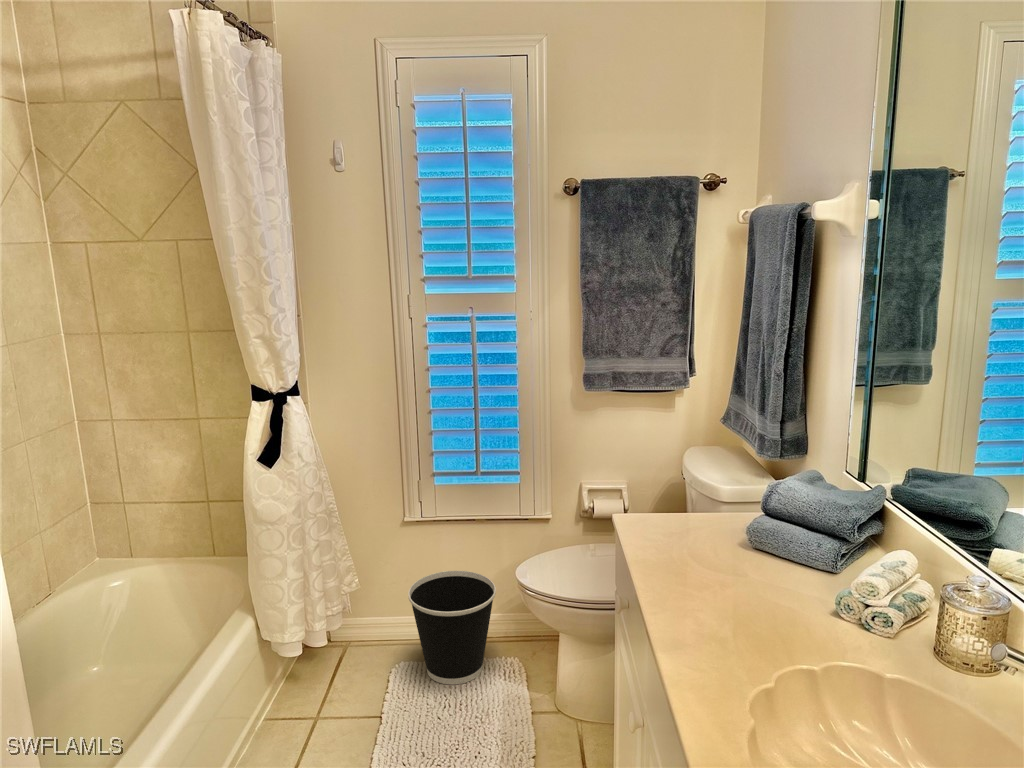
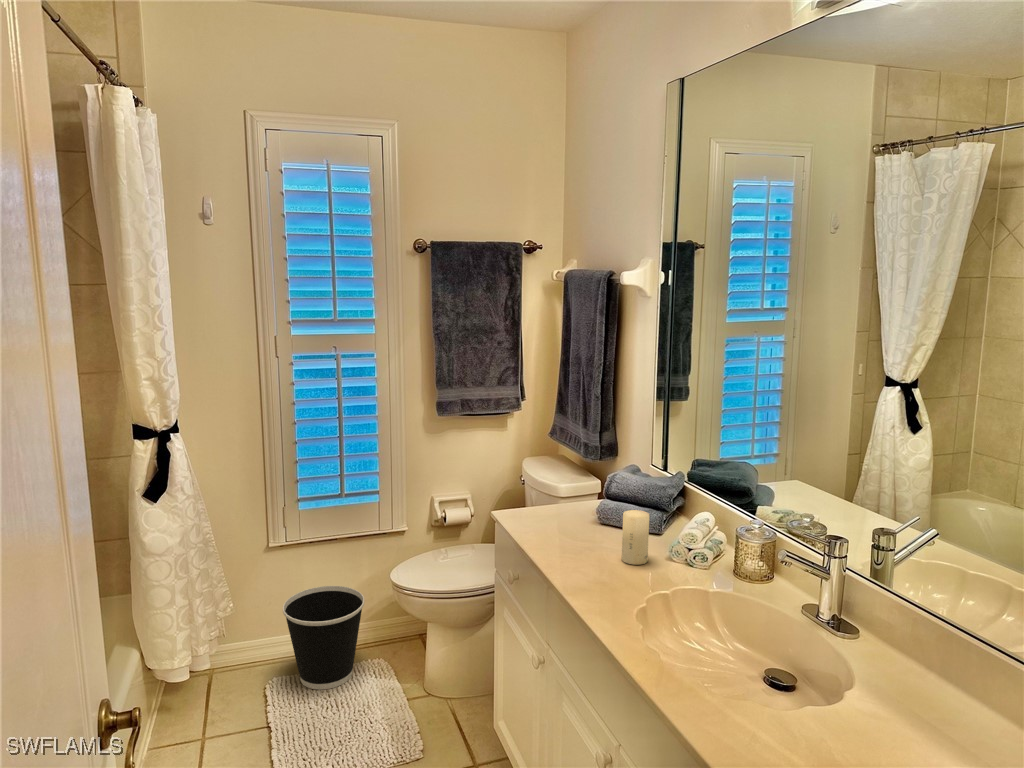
candle: none [762,537,805,617] -> present [622,510,649,565]

